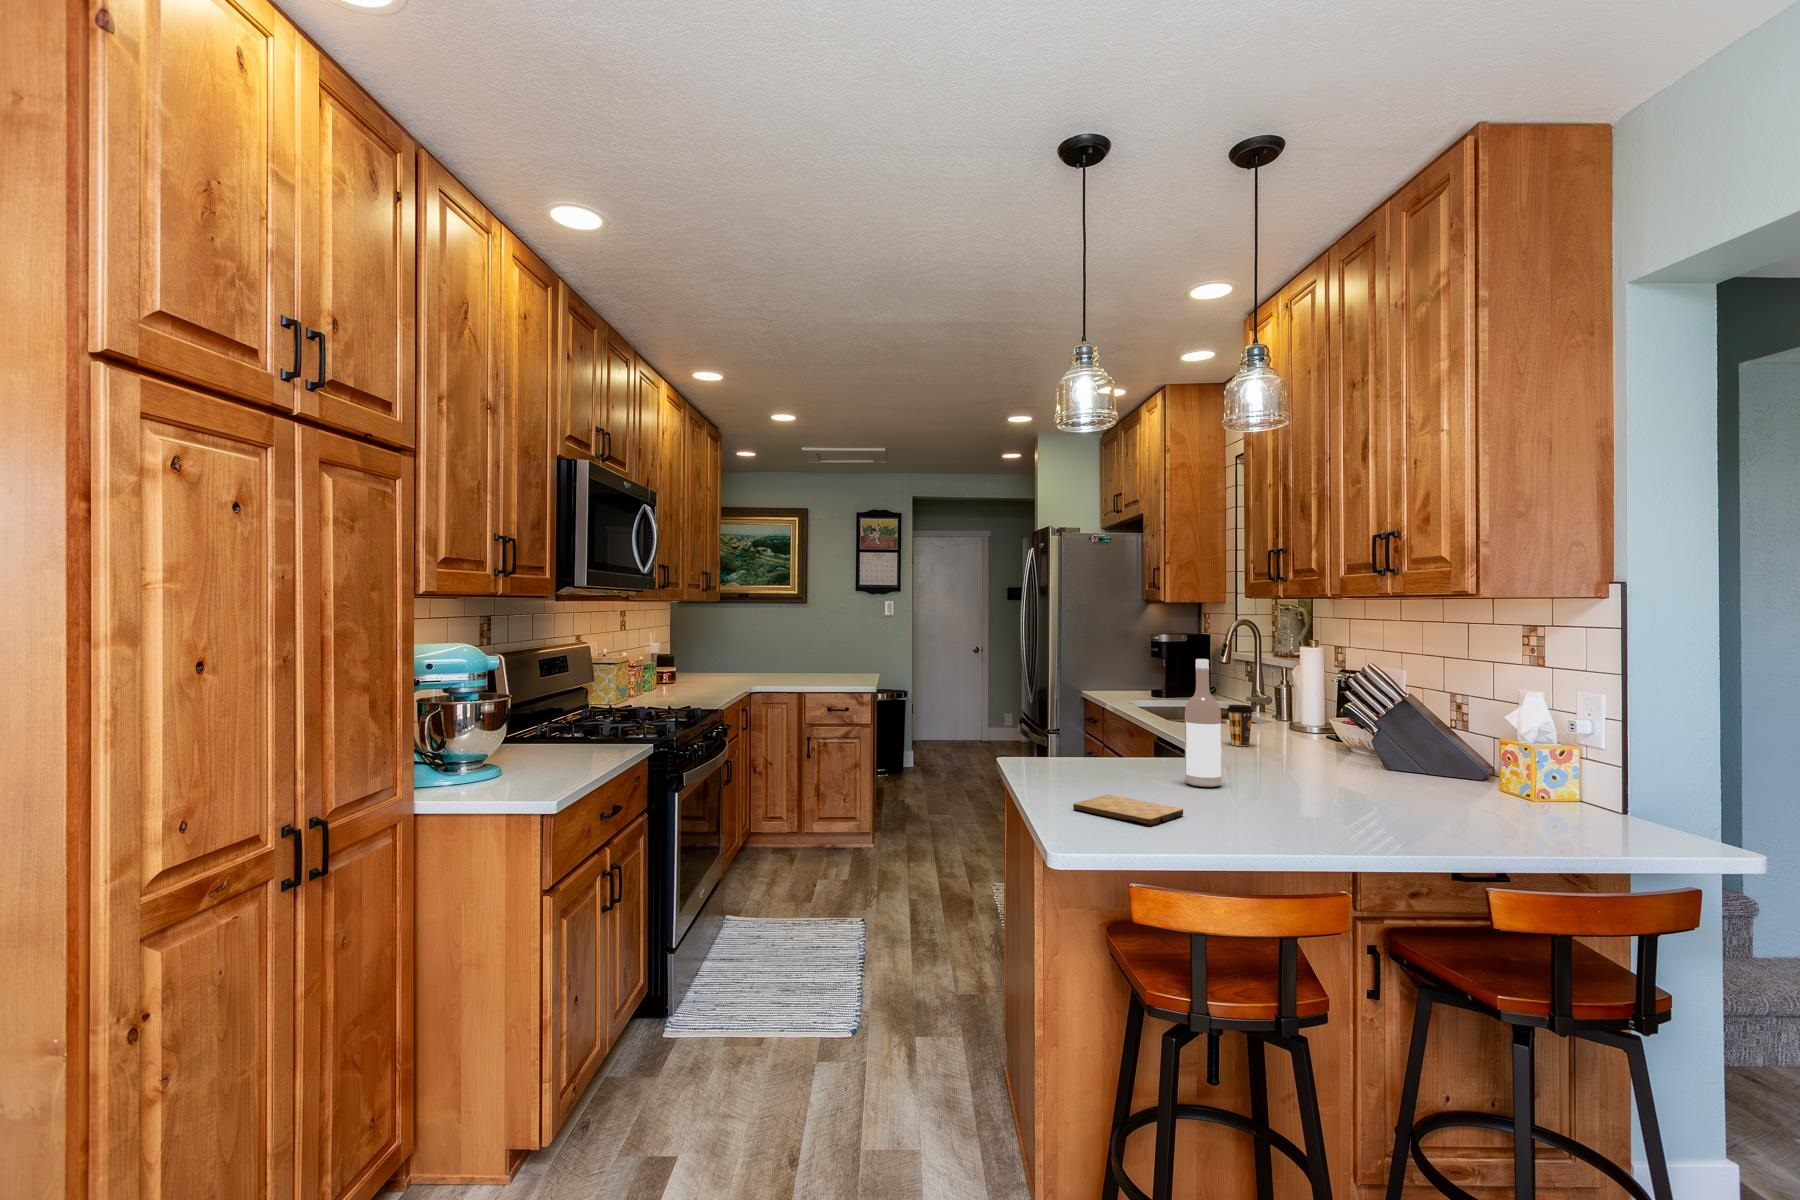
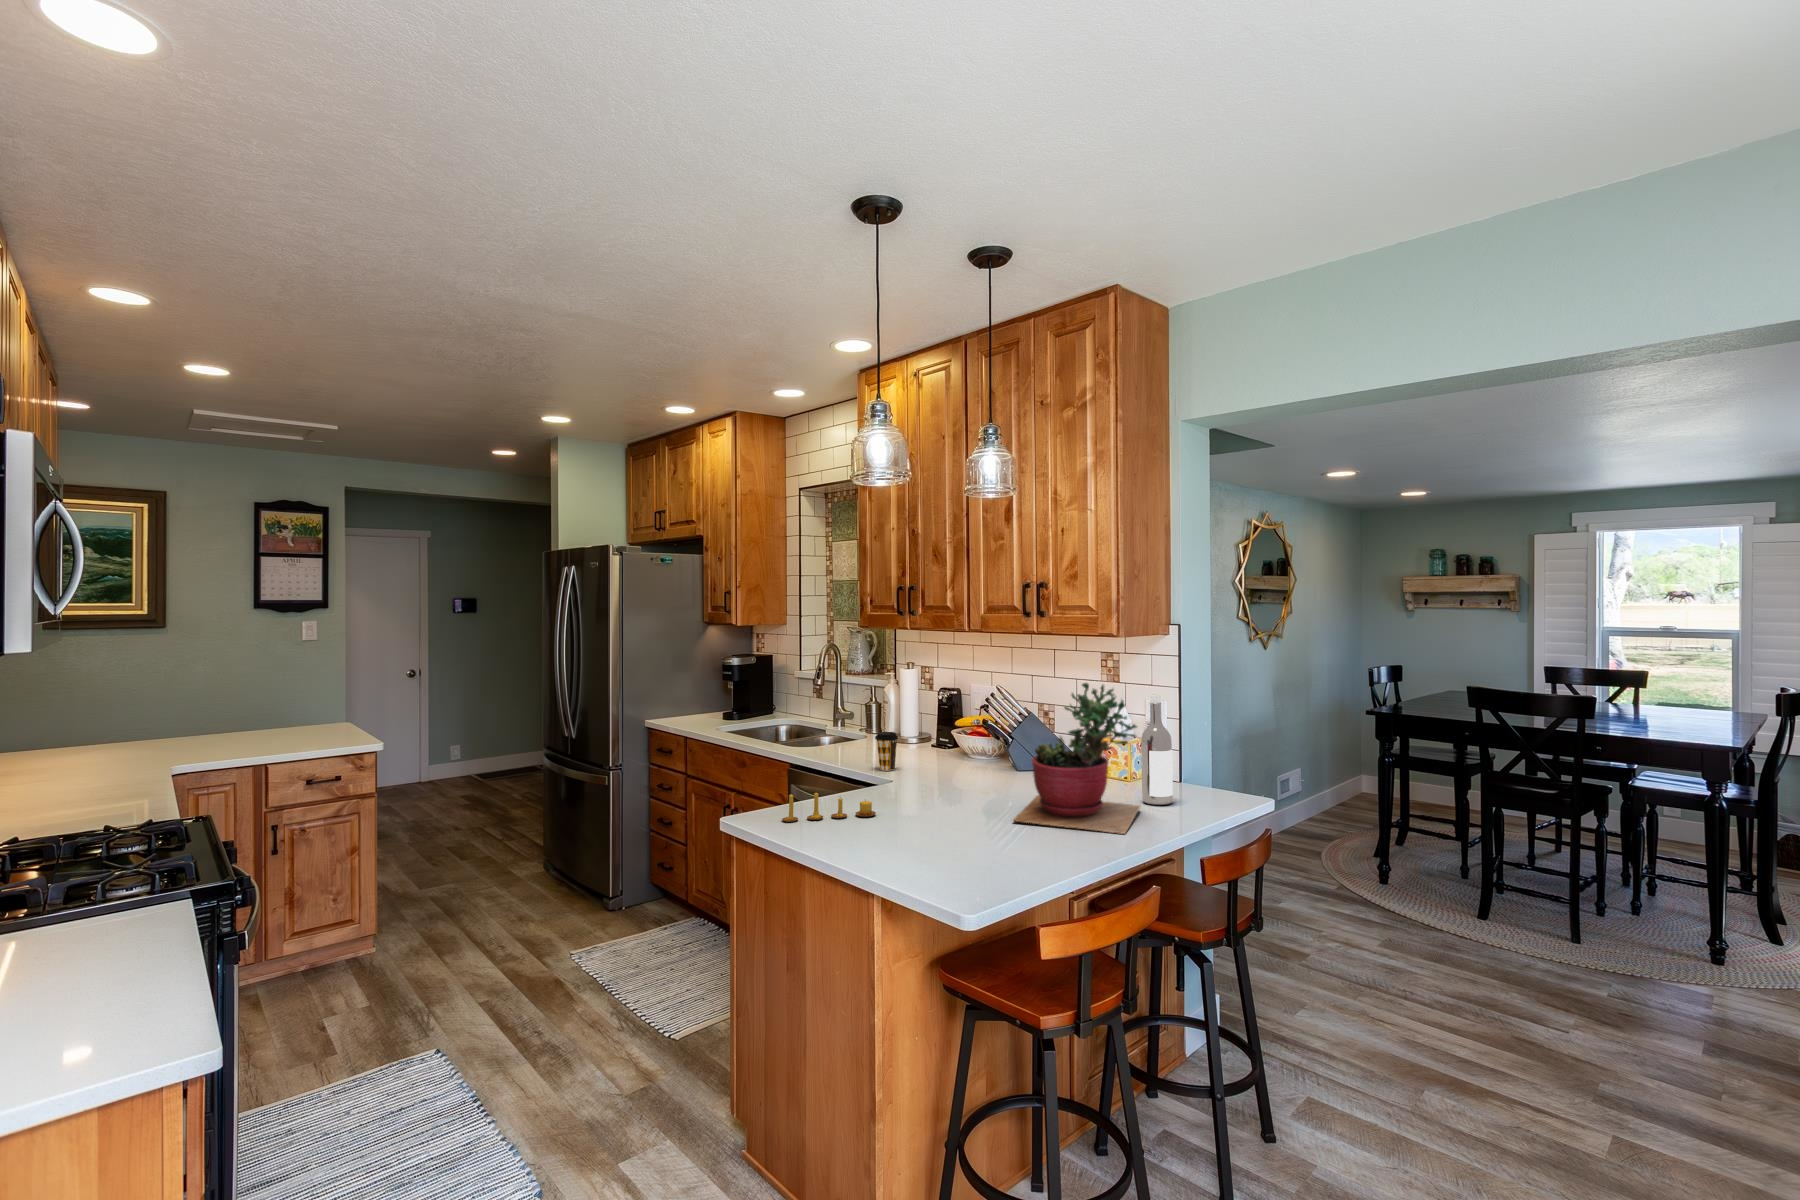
succulent plant: none [1281,643,1485,832] -> present [1014,683,1140,834]
wine bottle: present [1185,659,1222,787] -> present [1141,694,1173,805]
candle: none [1055,737,1150,773] -> present [782,793,876,822]
cutting board: present [1073,795,1183,826] -> none [891,848,980,873]

